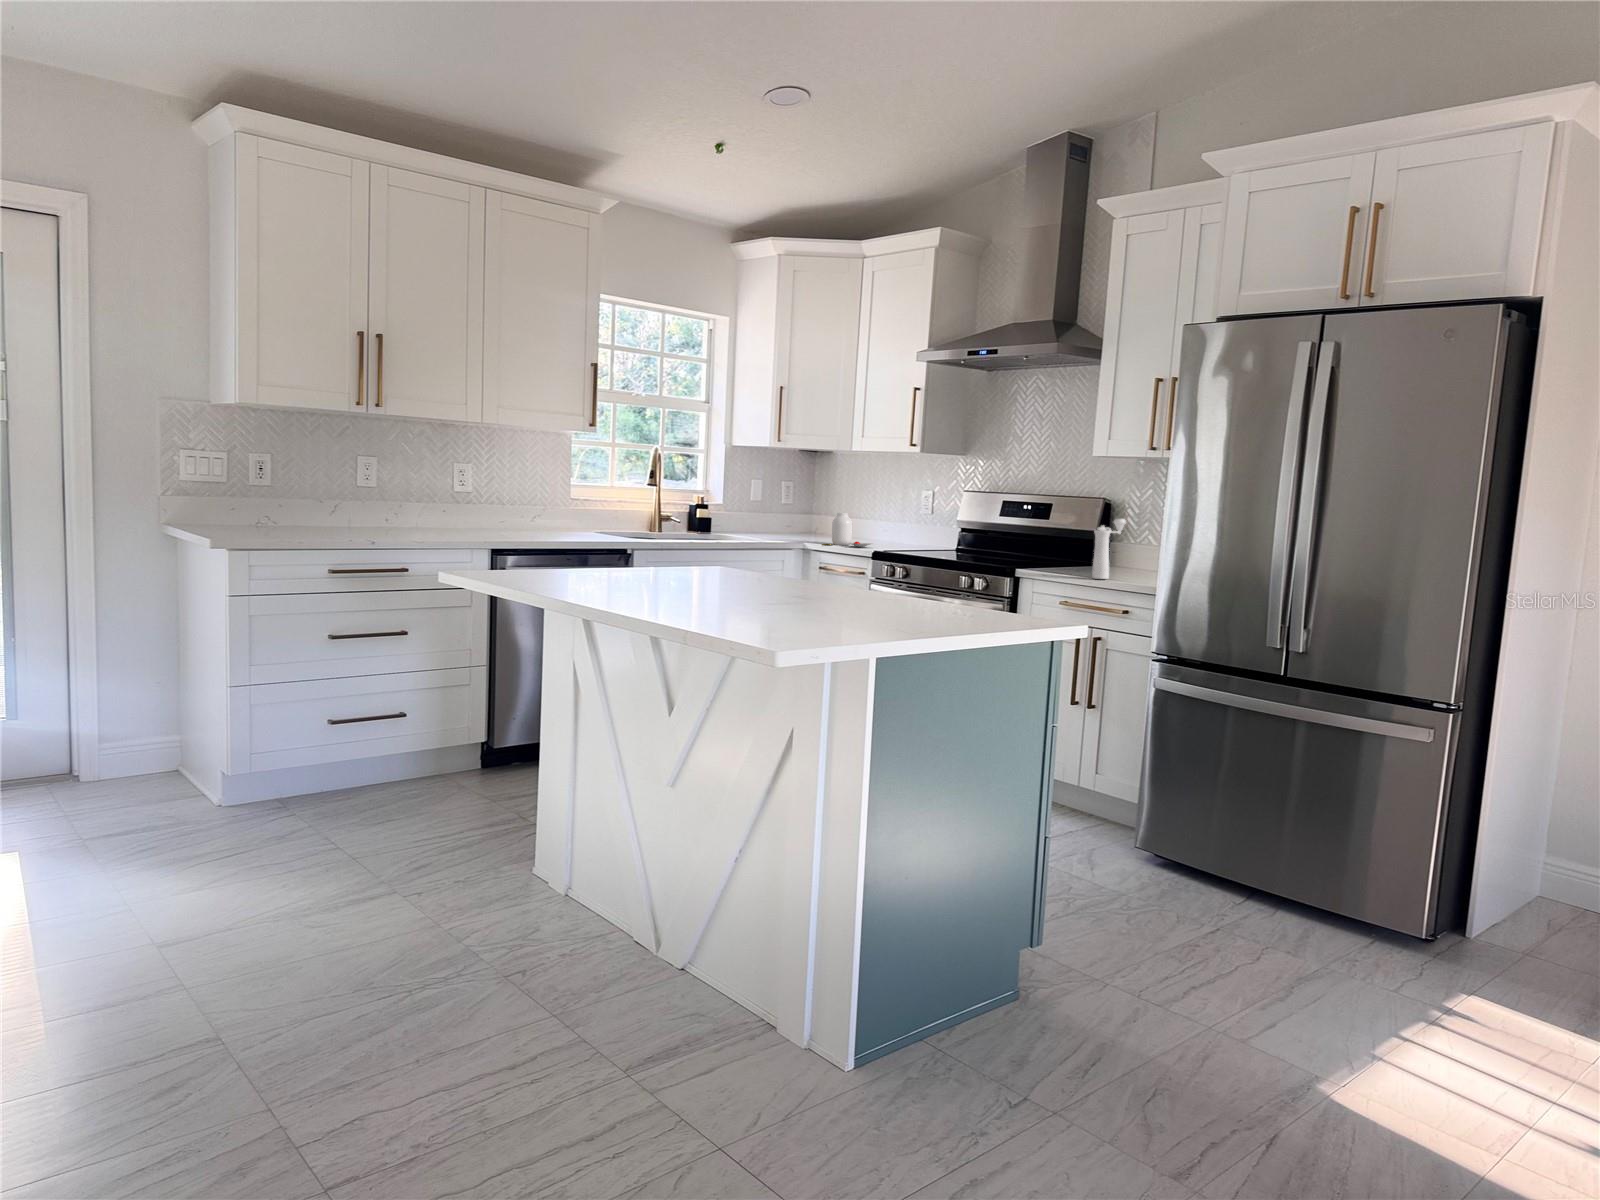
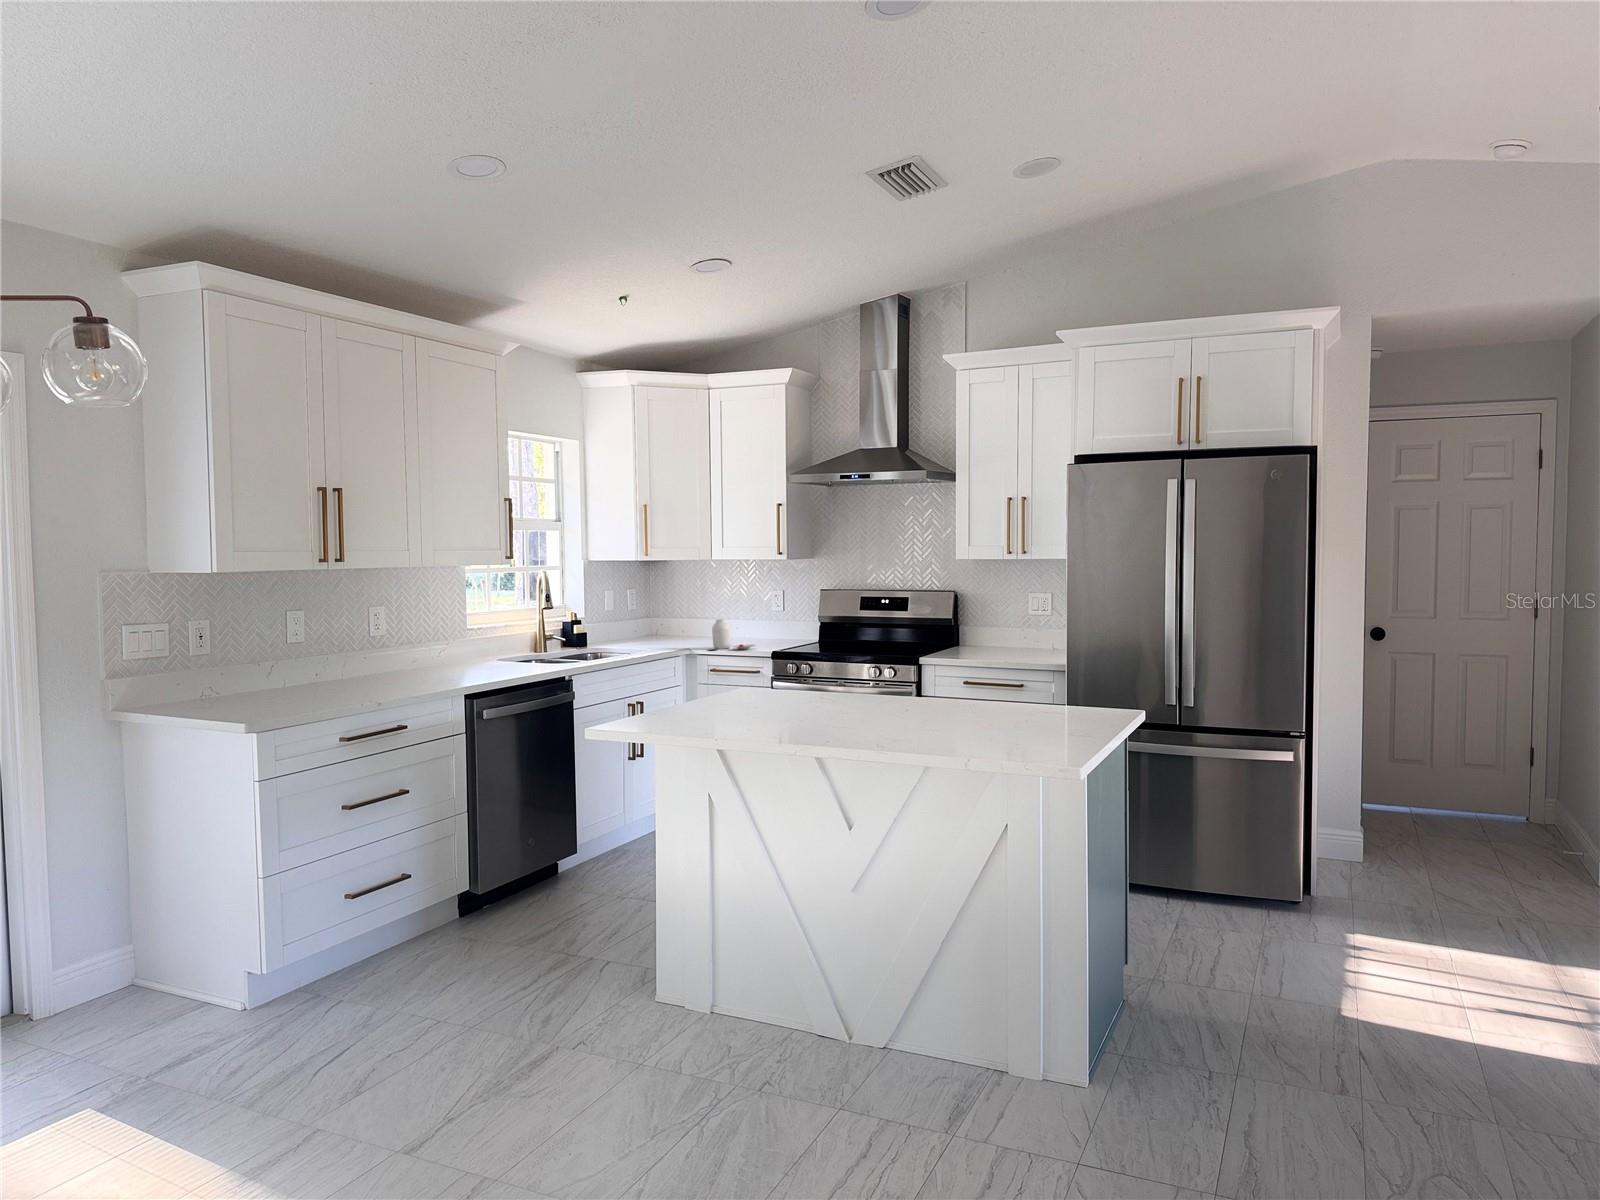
pepper mill: present [1092,519,1126,579] -> none [983,608,1001,660]

